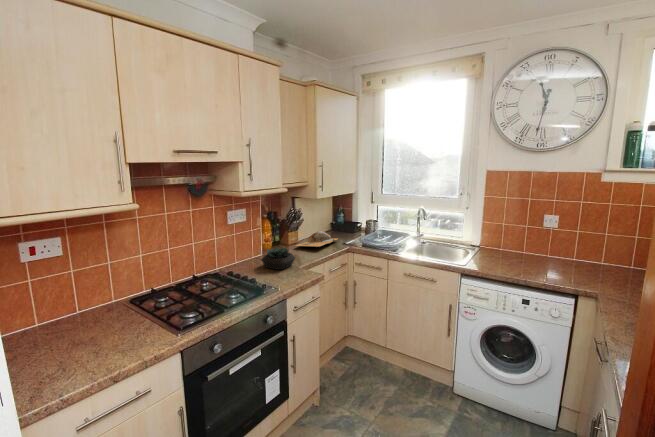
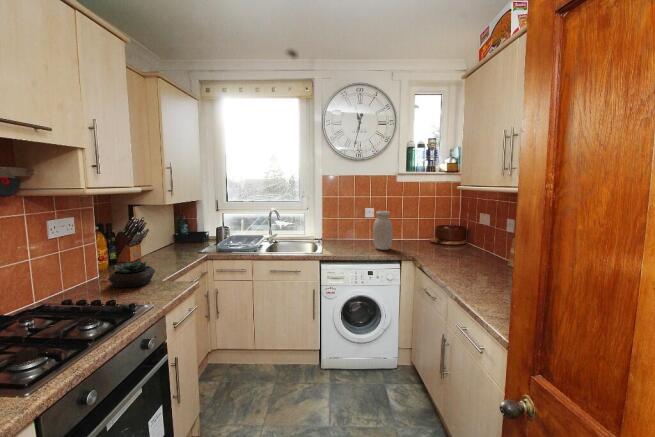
jar: none [541,222,570,274] -> present [373,211,393,250]
chopping board: present [297,231,337,247] -> none [142,242,191,261]

